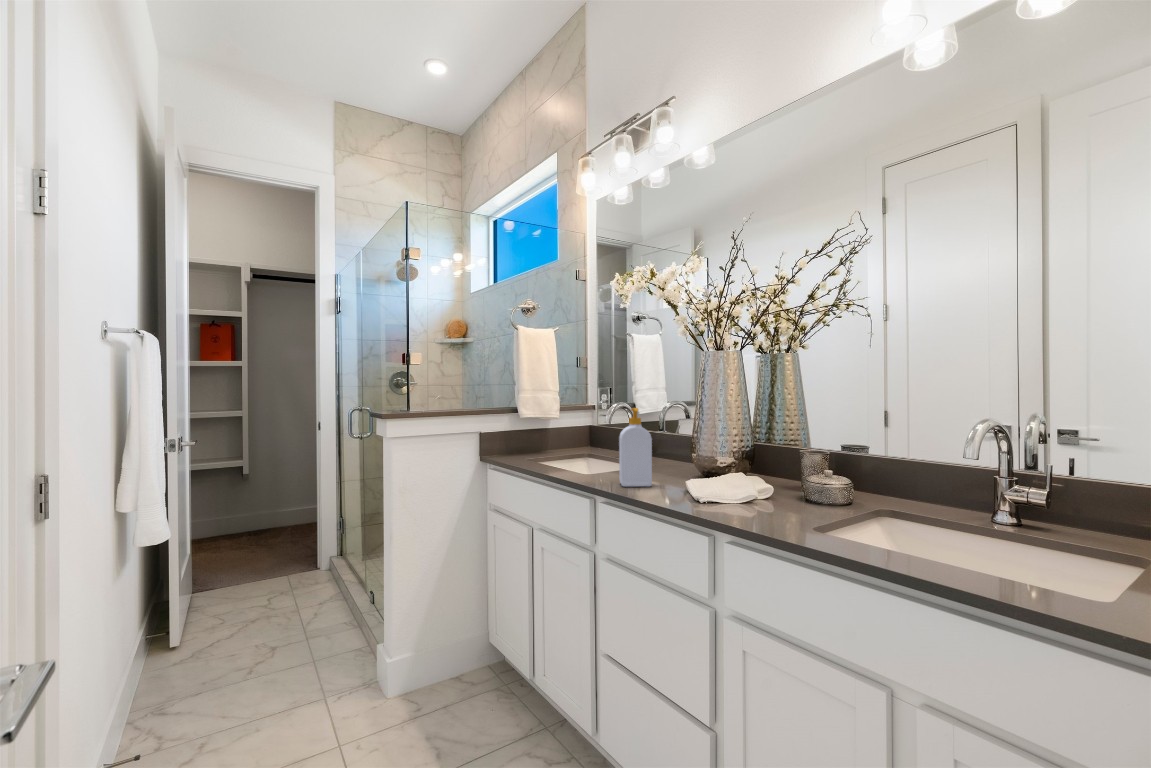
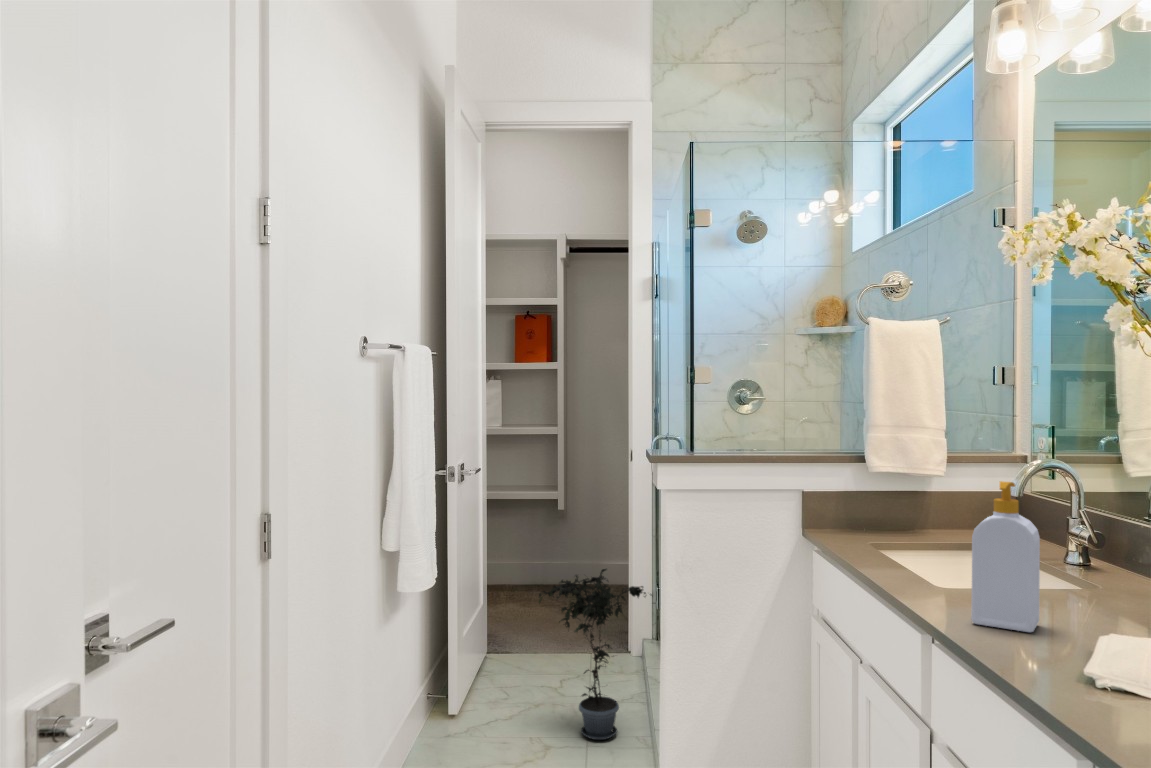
potted plant: none [265,505,358,633] -> present [539,569,646,740]

